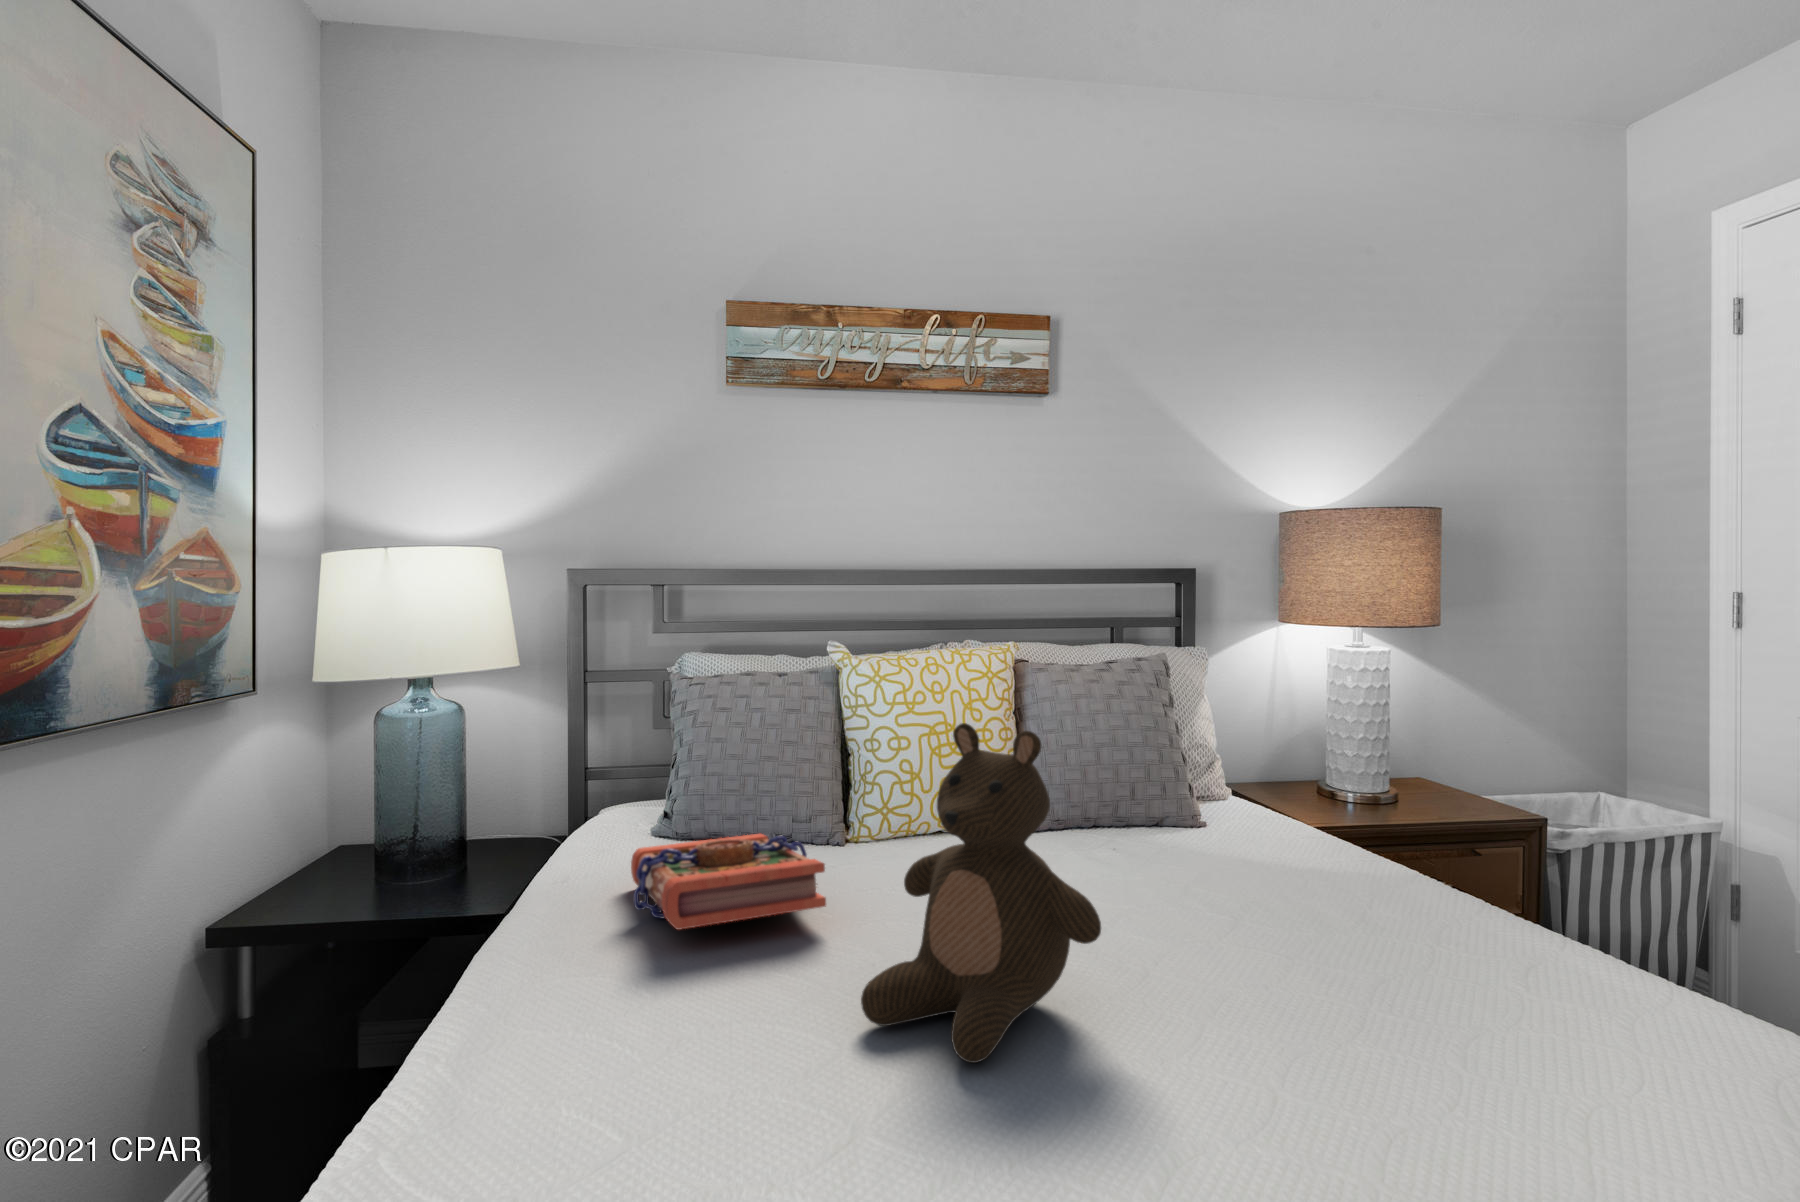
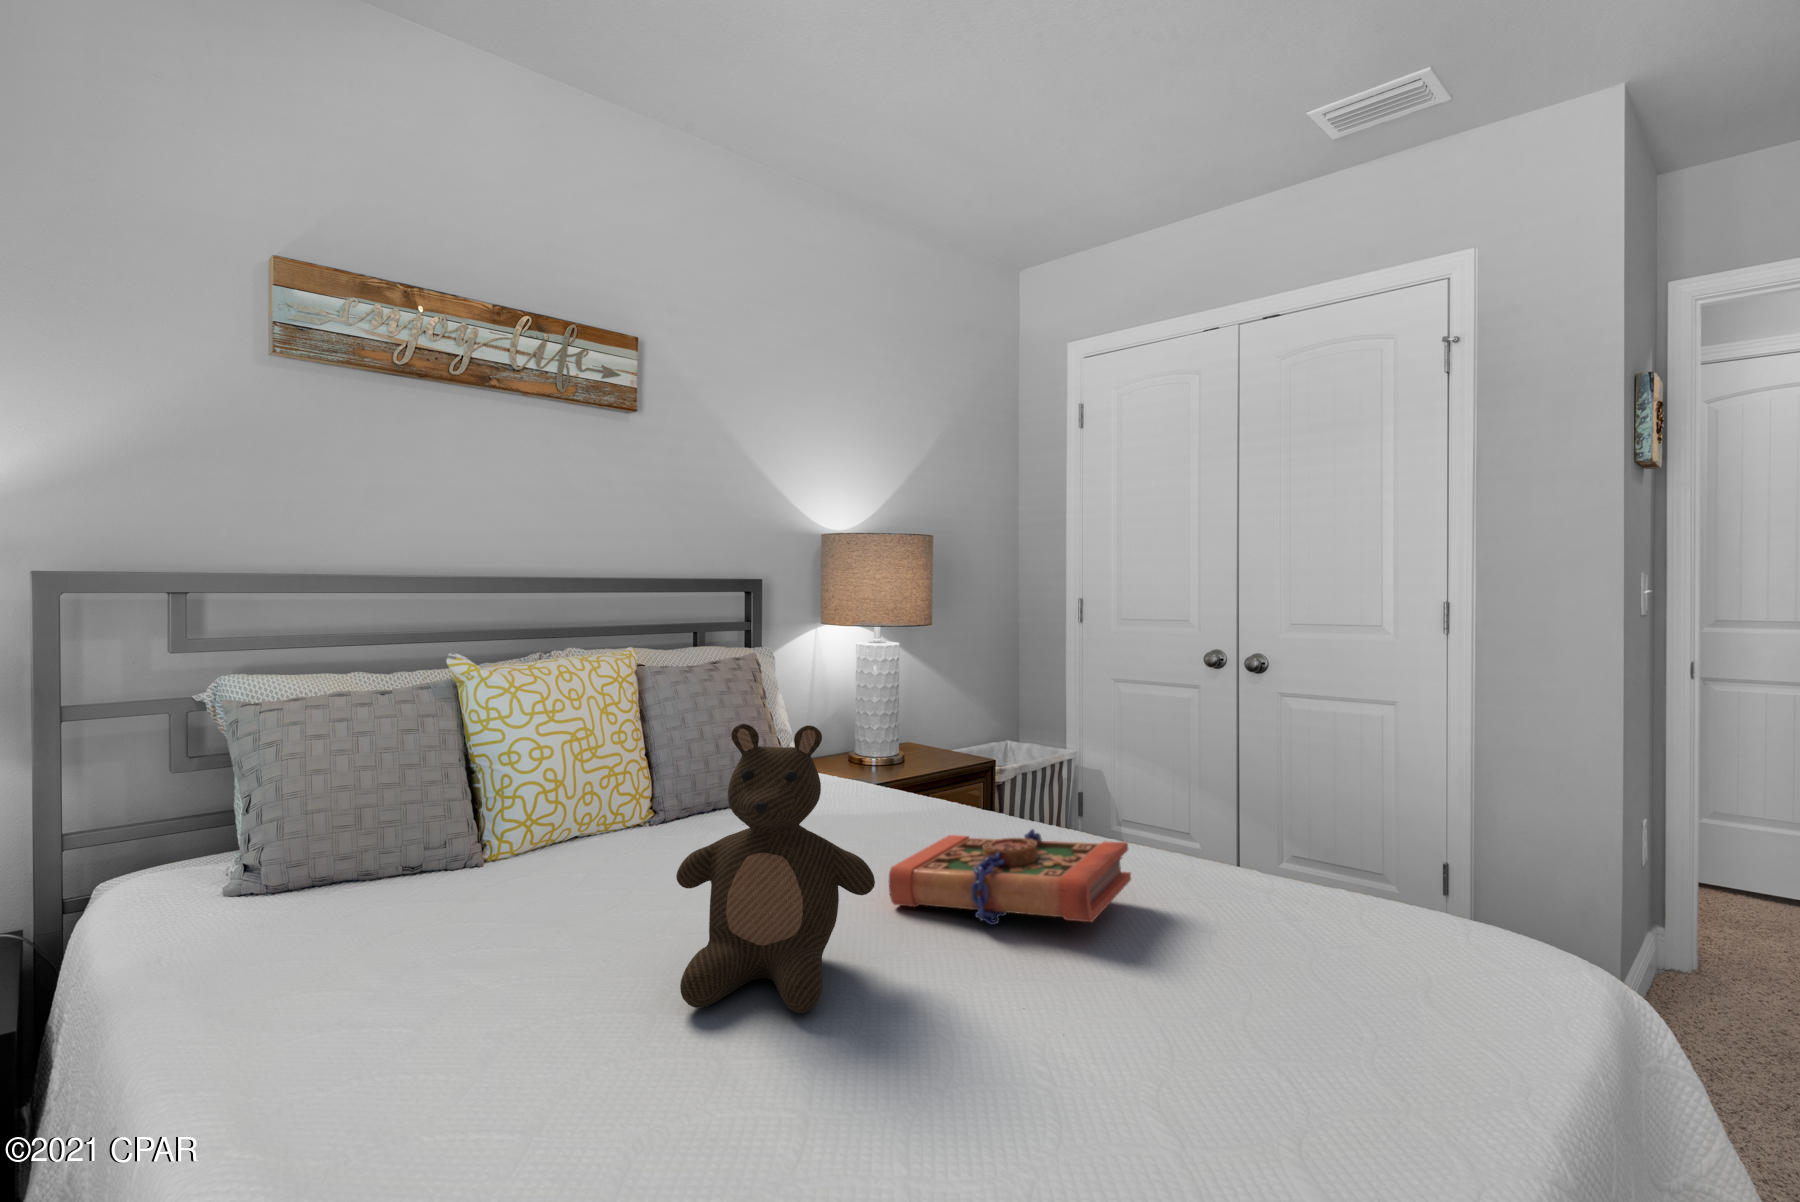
book: present [631,834,826,930] -> present [889,829,1131,925]

